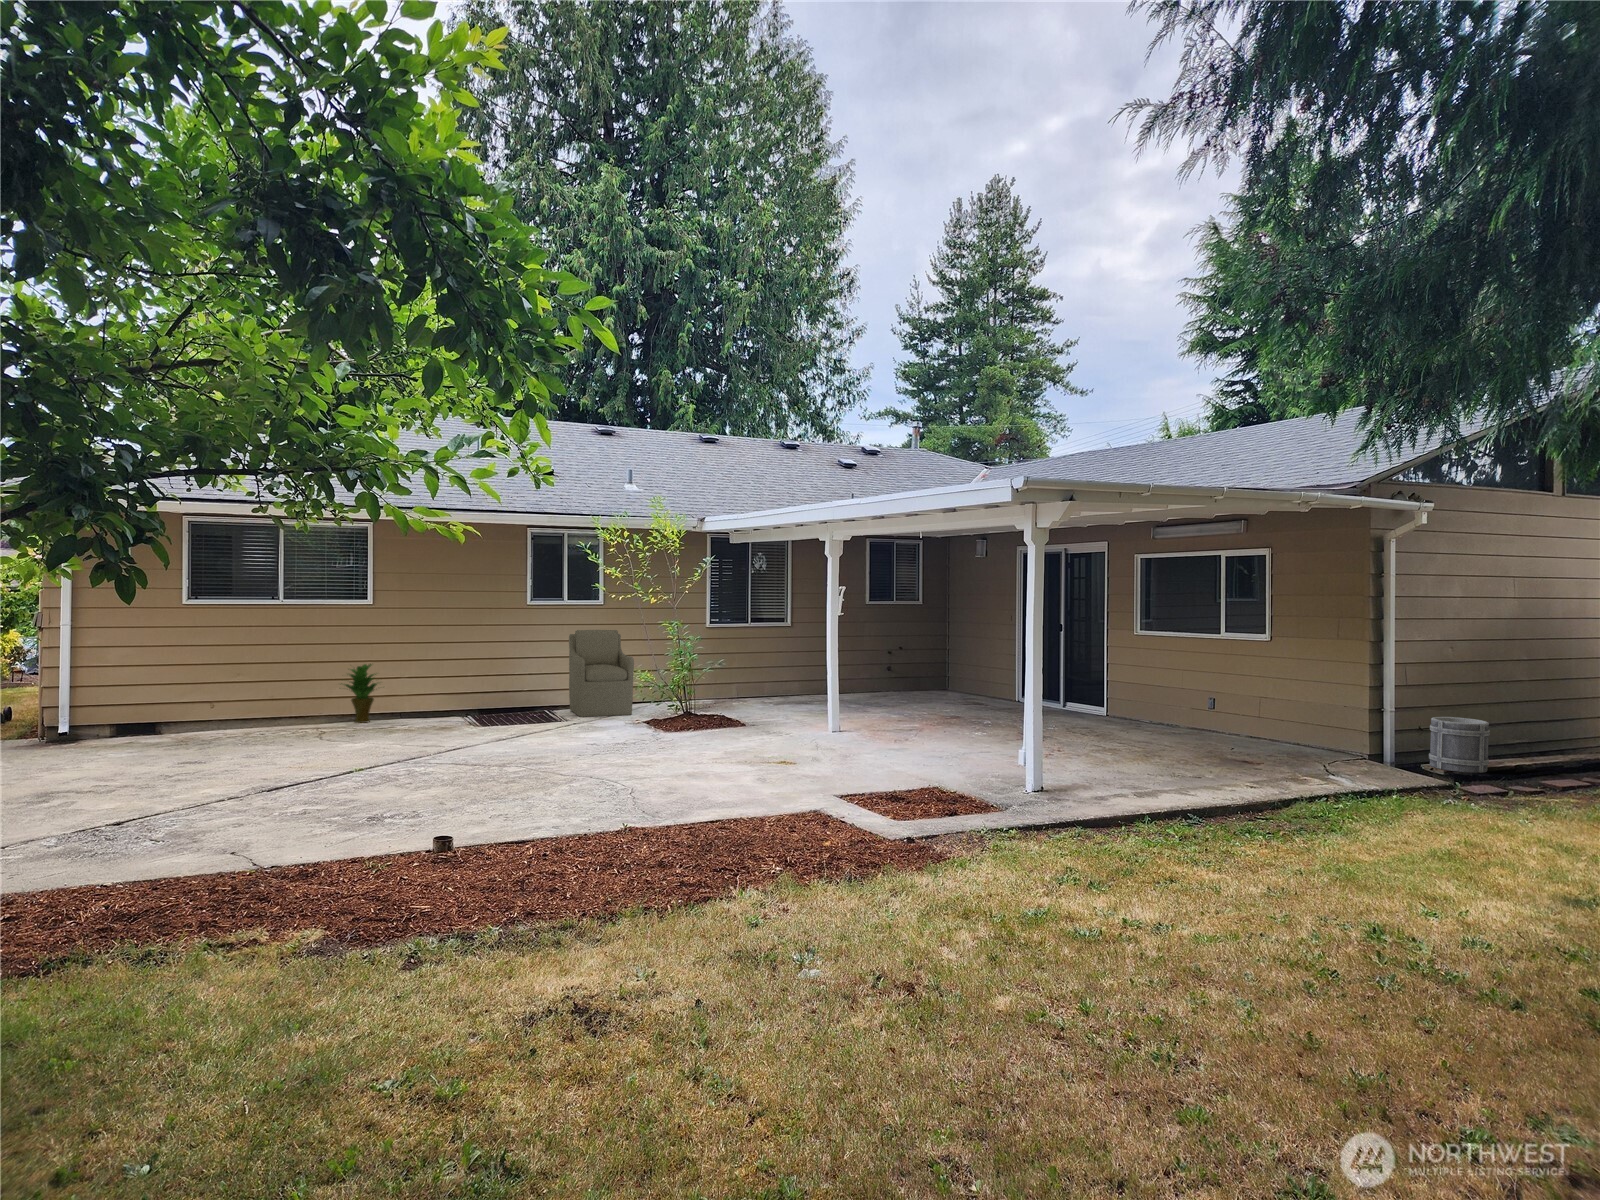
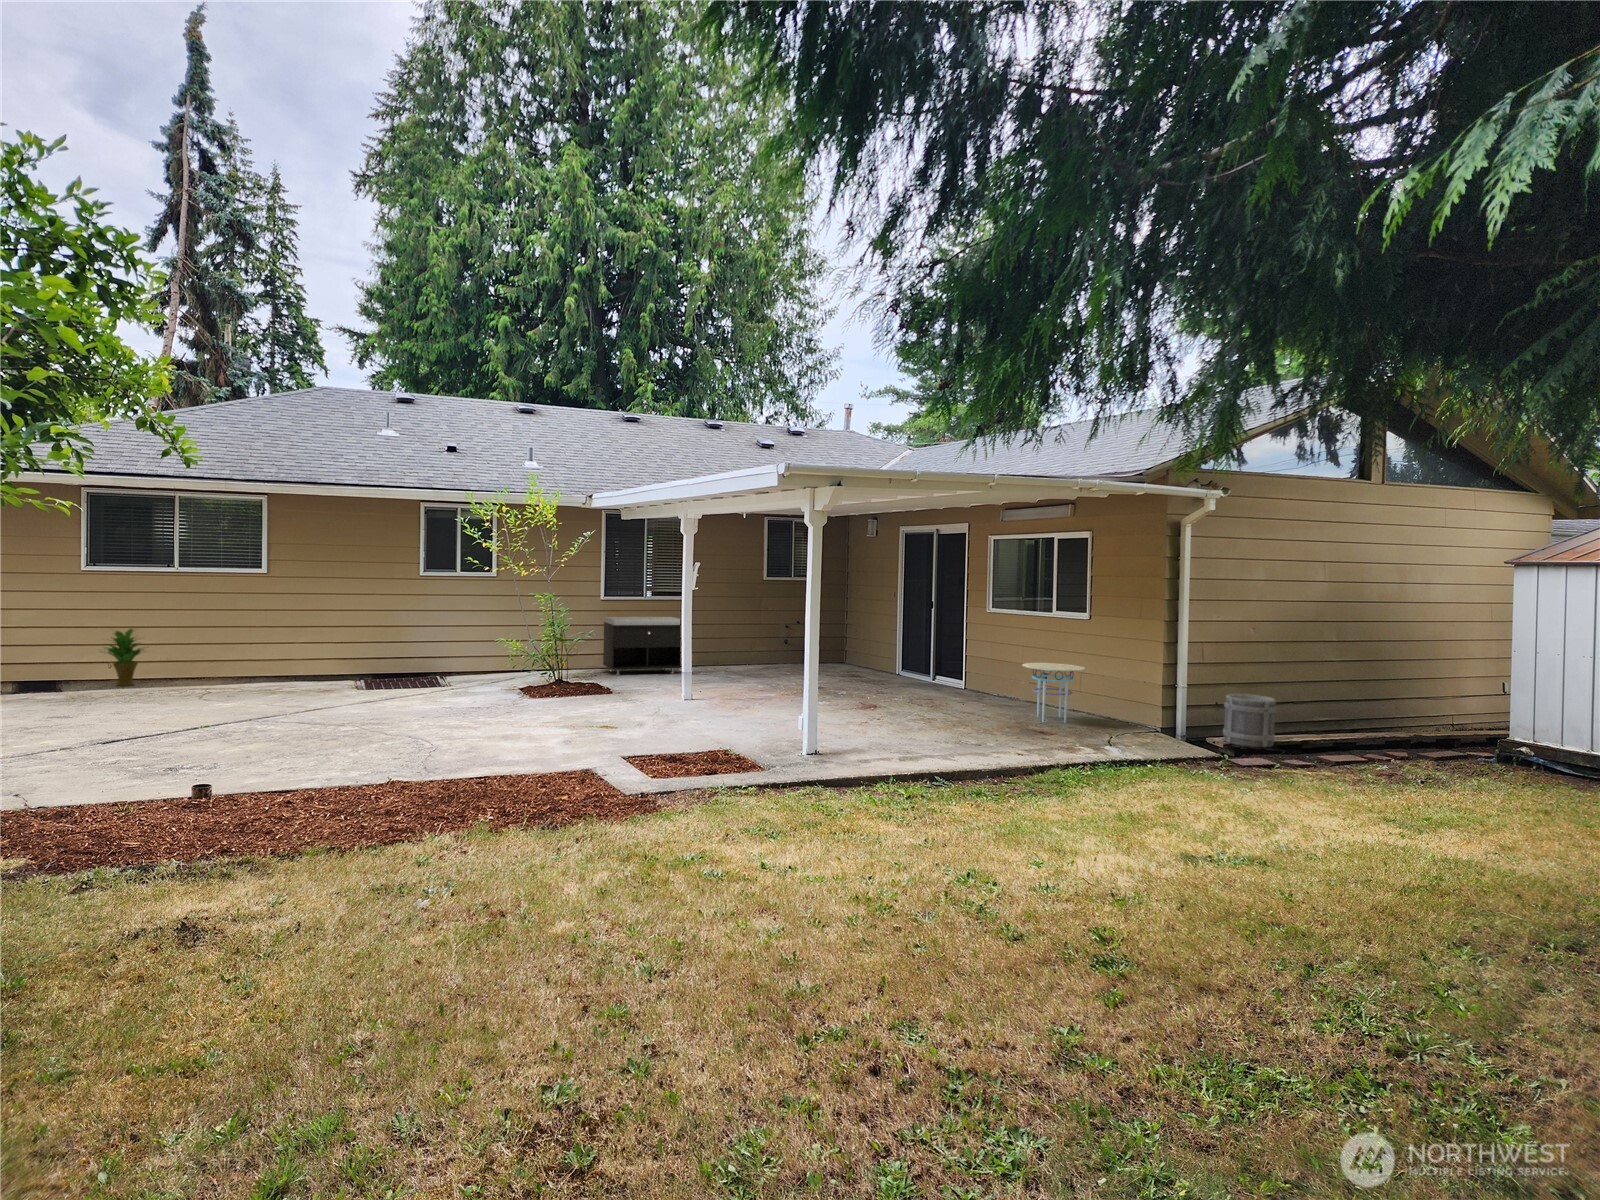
chair: present [569,630,634,717] -> none [462,600,518,681]
storage bench: none [710,645,797,708] -> present [603,617,680,675]
potted plant: present [345,664,377,723] -> present [106,629,143,686]
side table: none [1196,687,1267,751] -> present [1022,663,1085,723]

